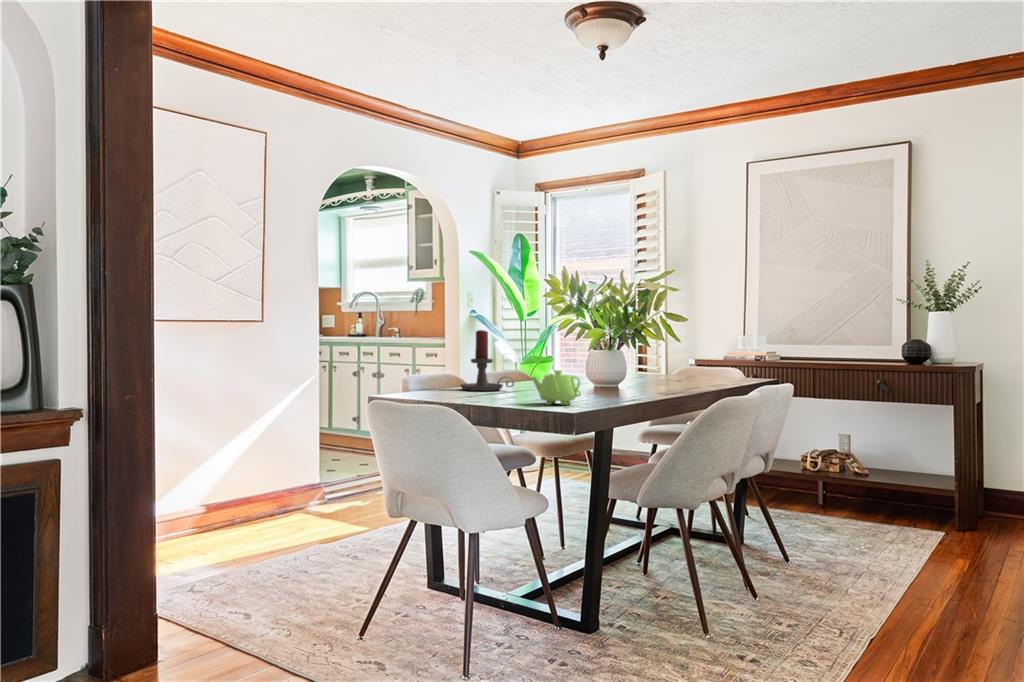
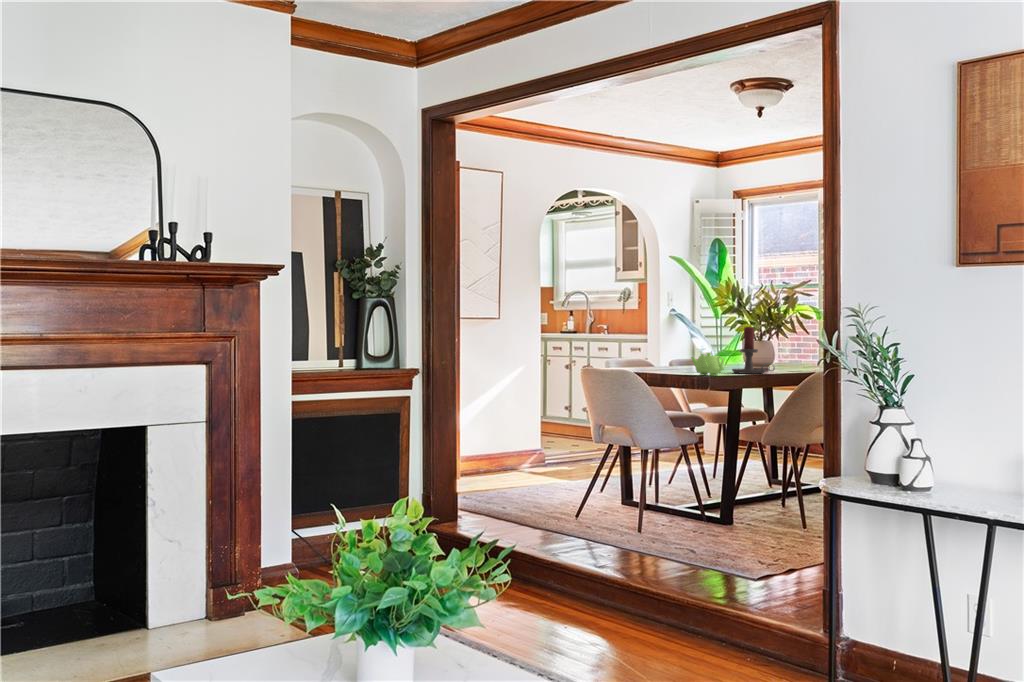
candle holder: present [461,330,514,391] -> present [732,327,775,374]

